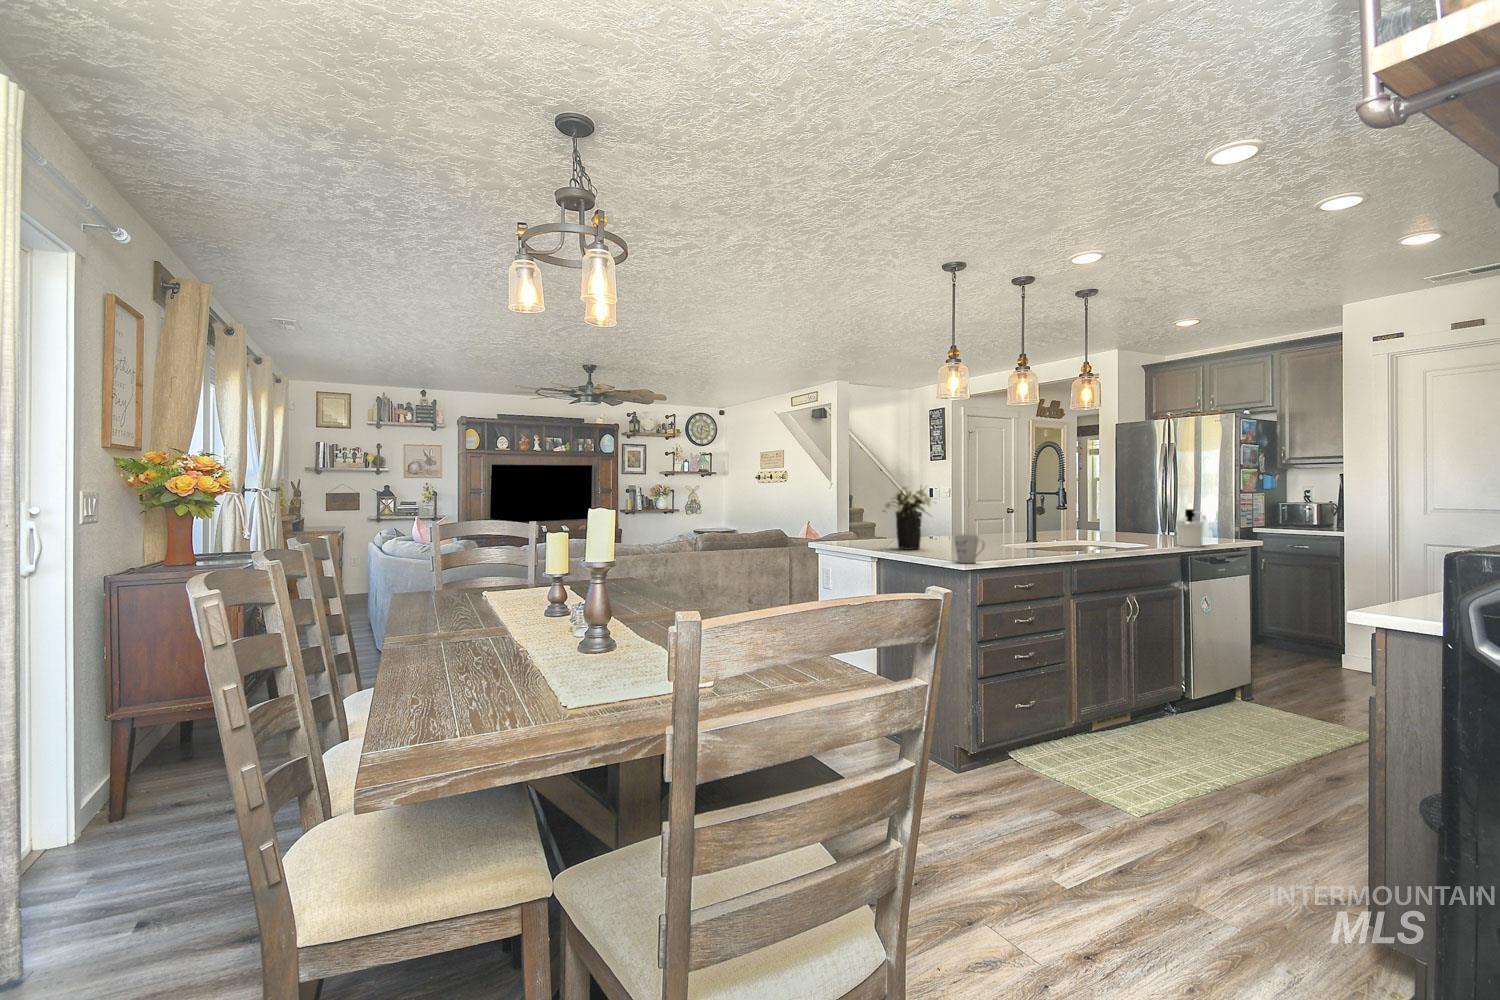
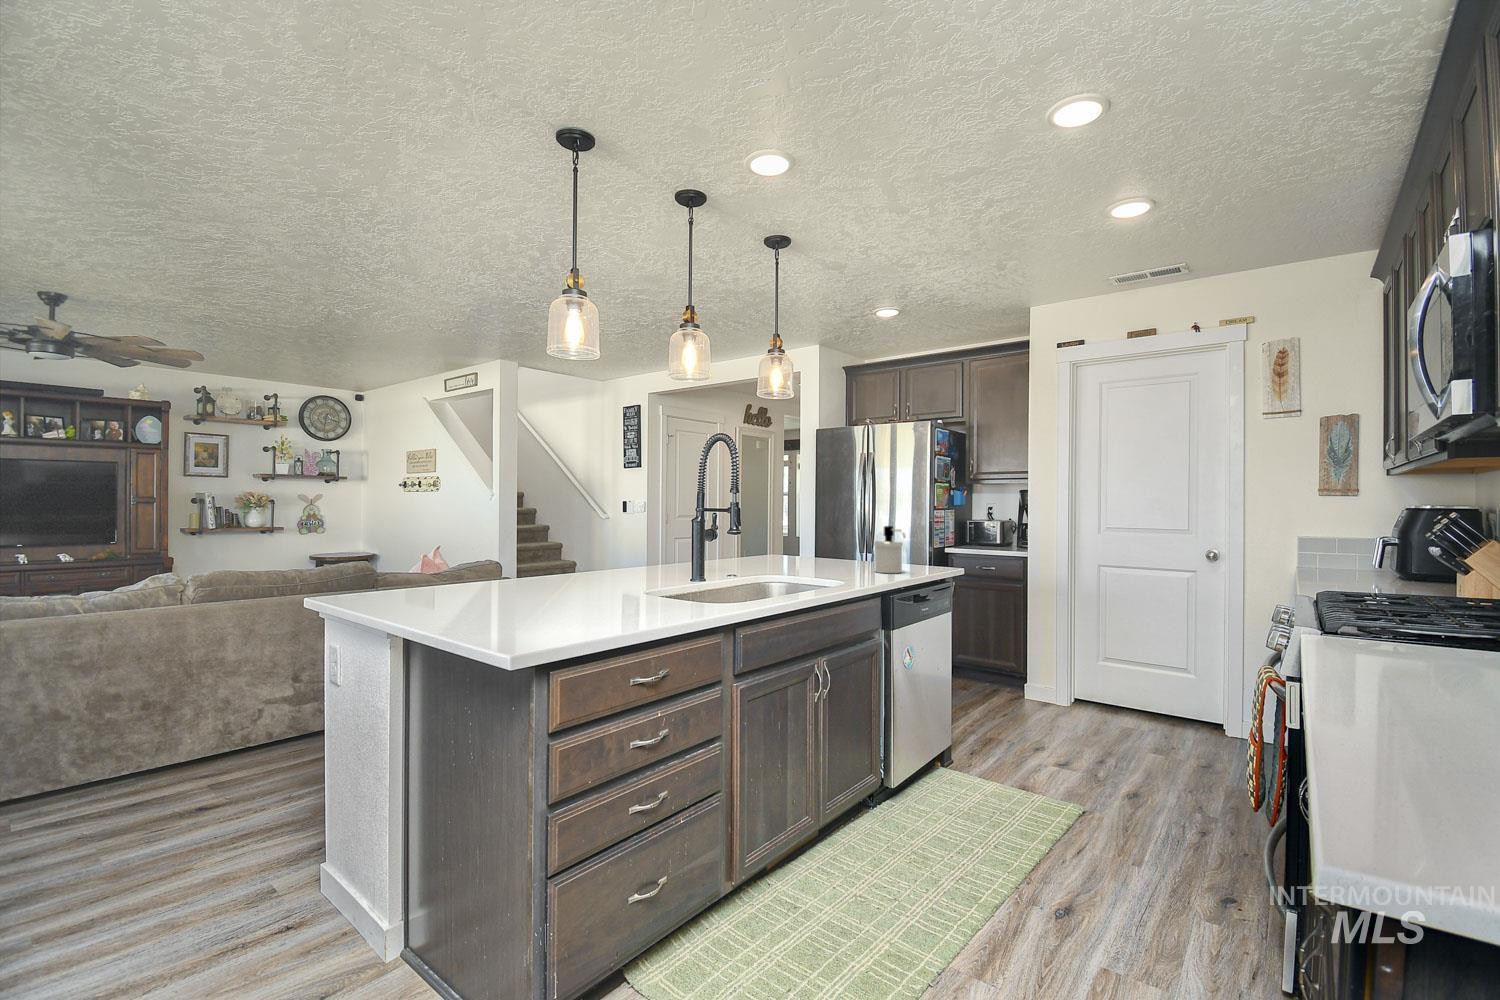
flower arrangement: present [883,486,931,550] -> none [468,487,557,590]
mug: present [954,535,985,563] -> none [556,567,603,615]

